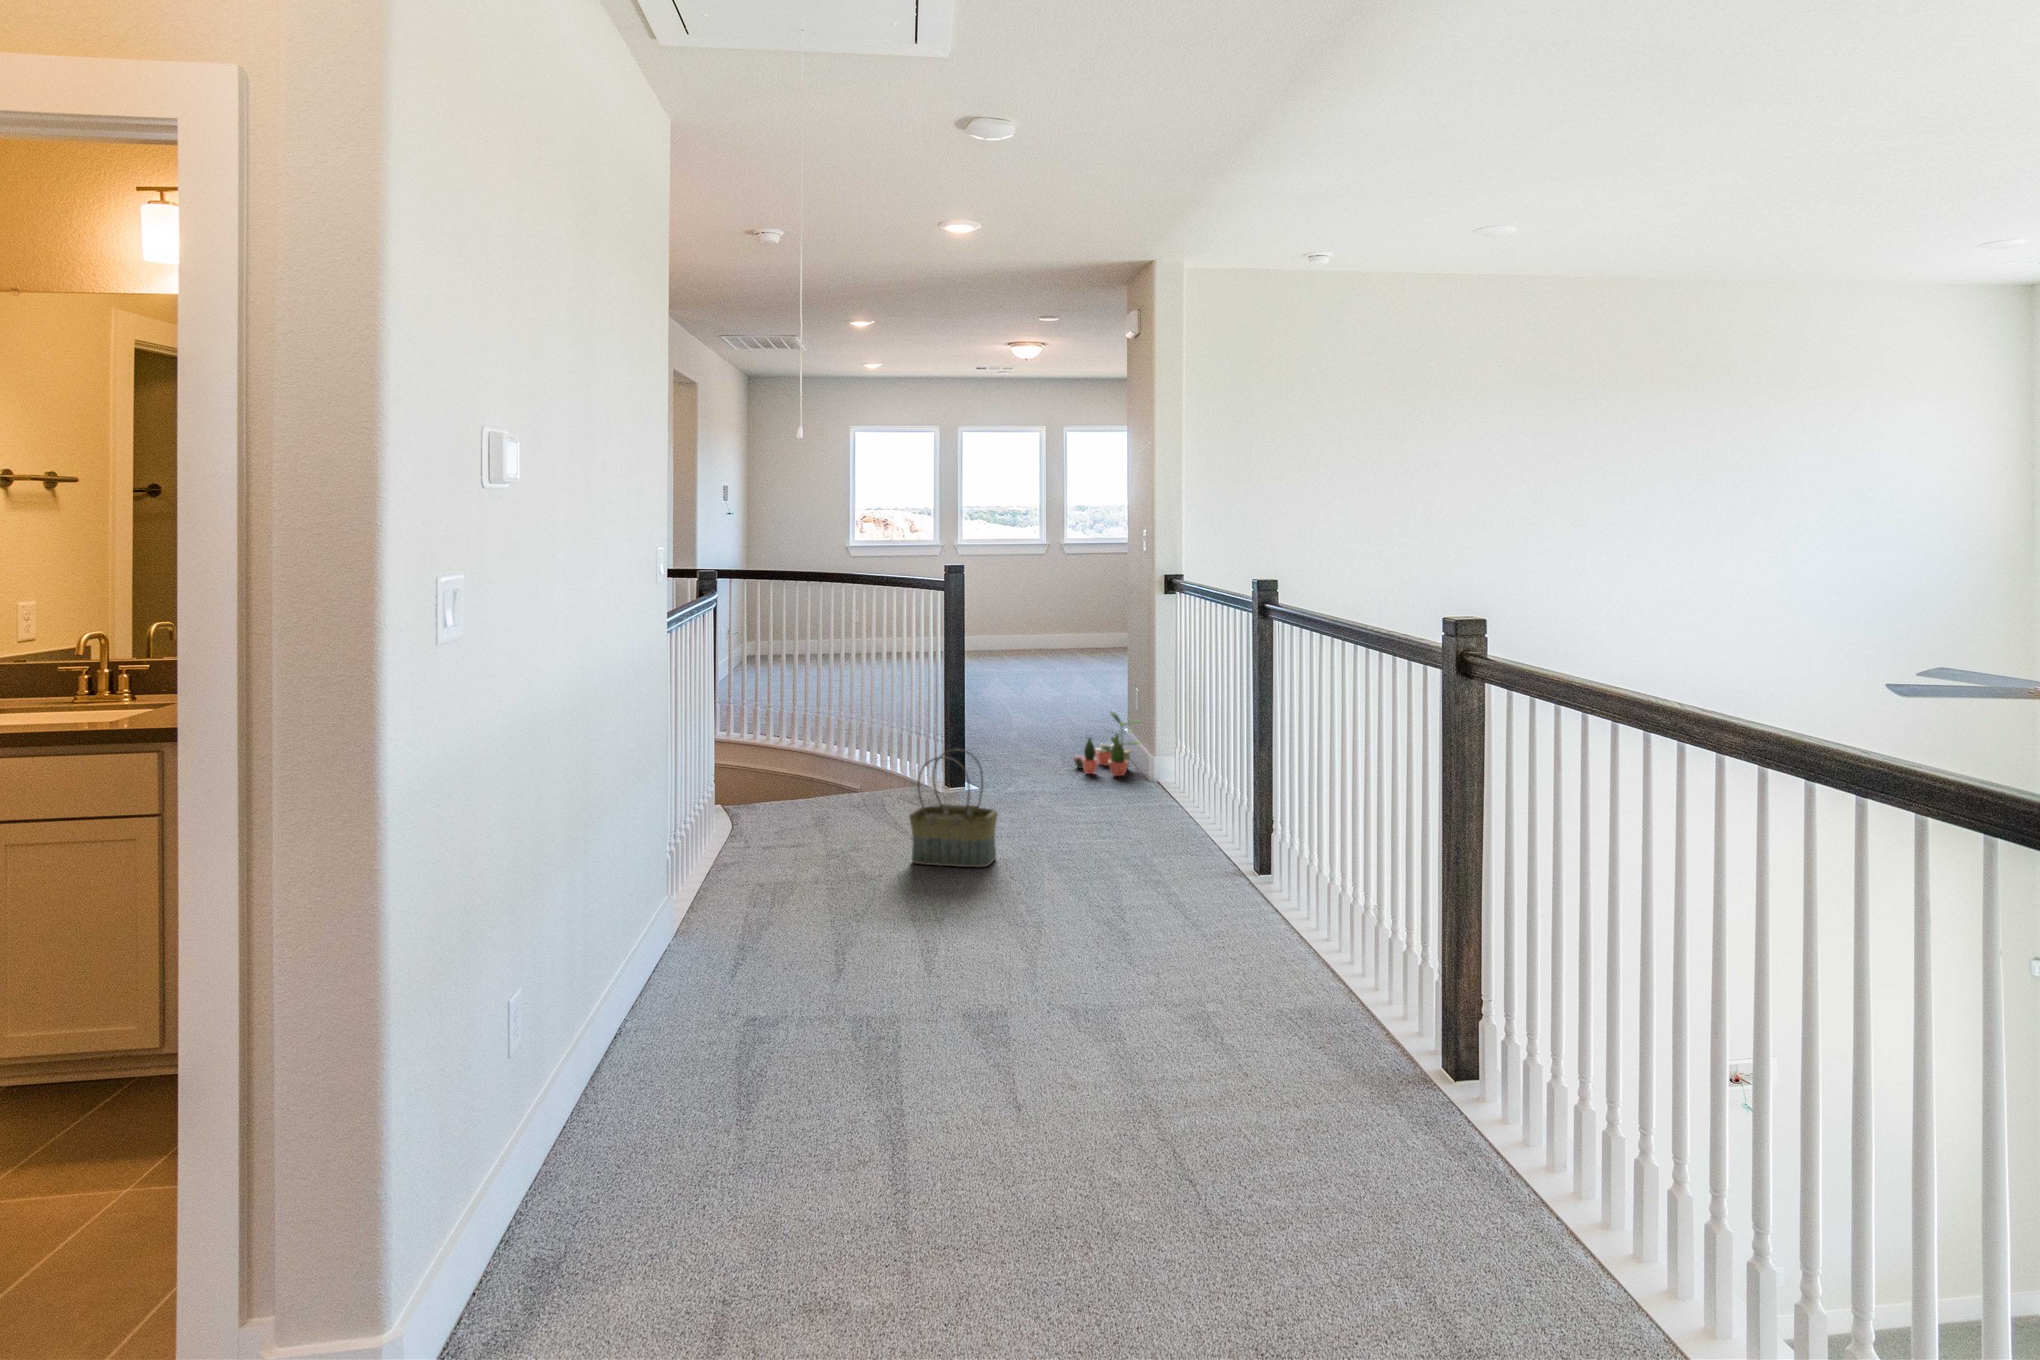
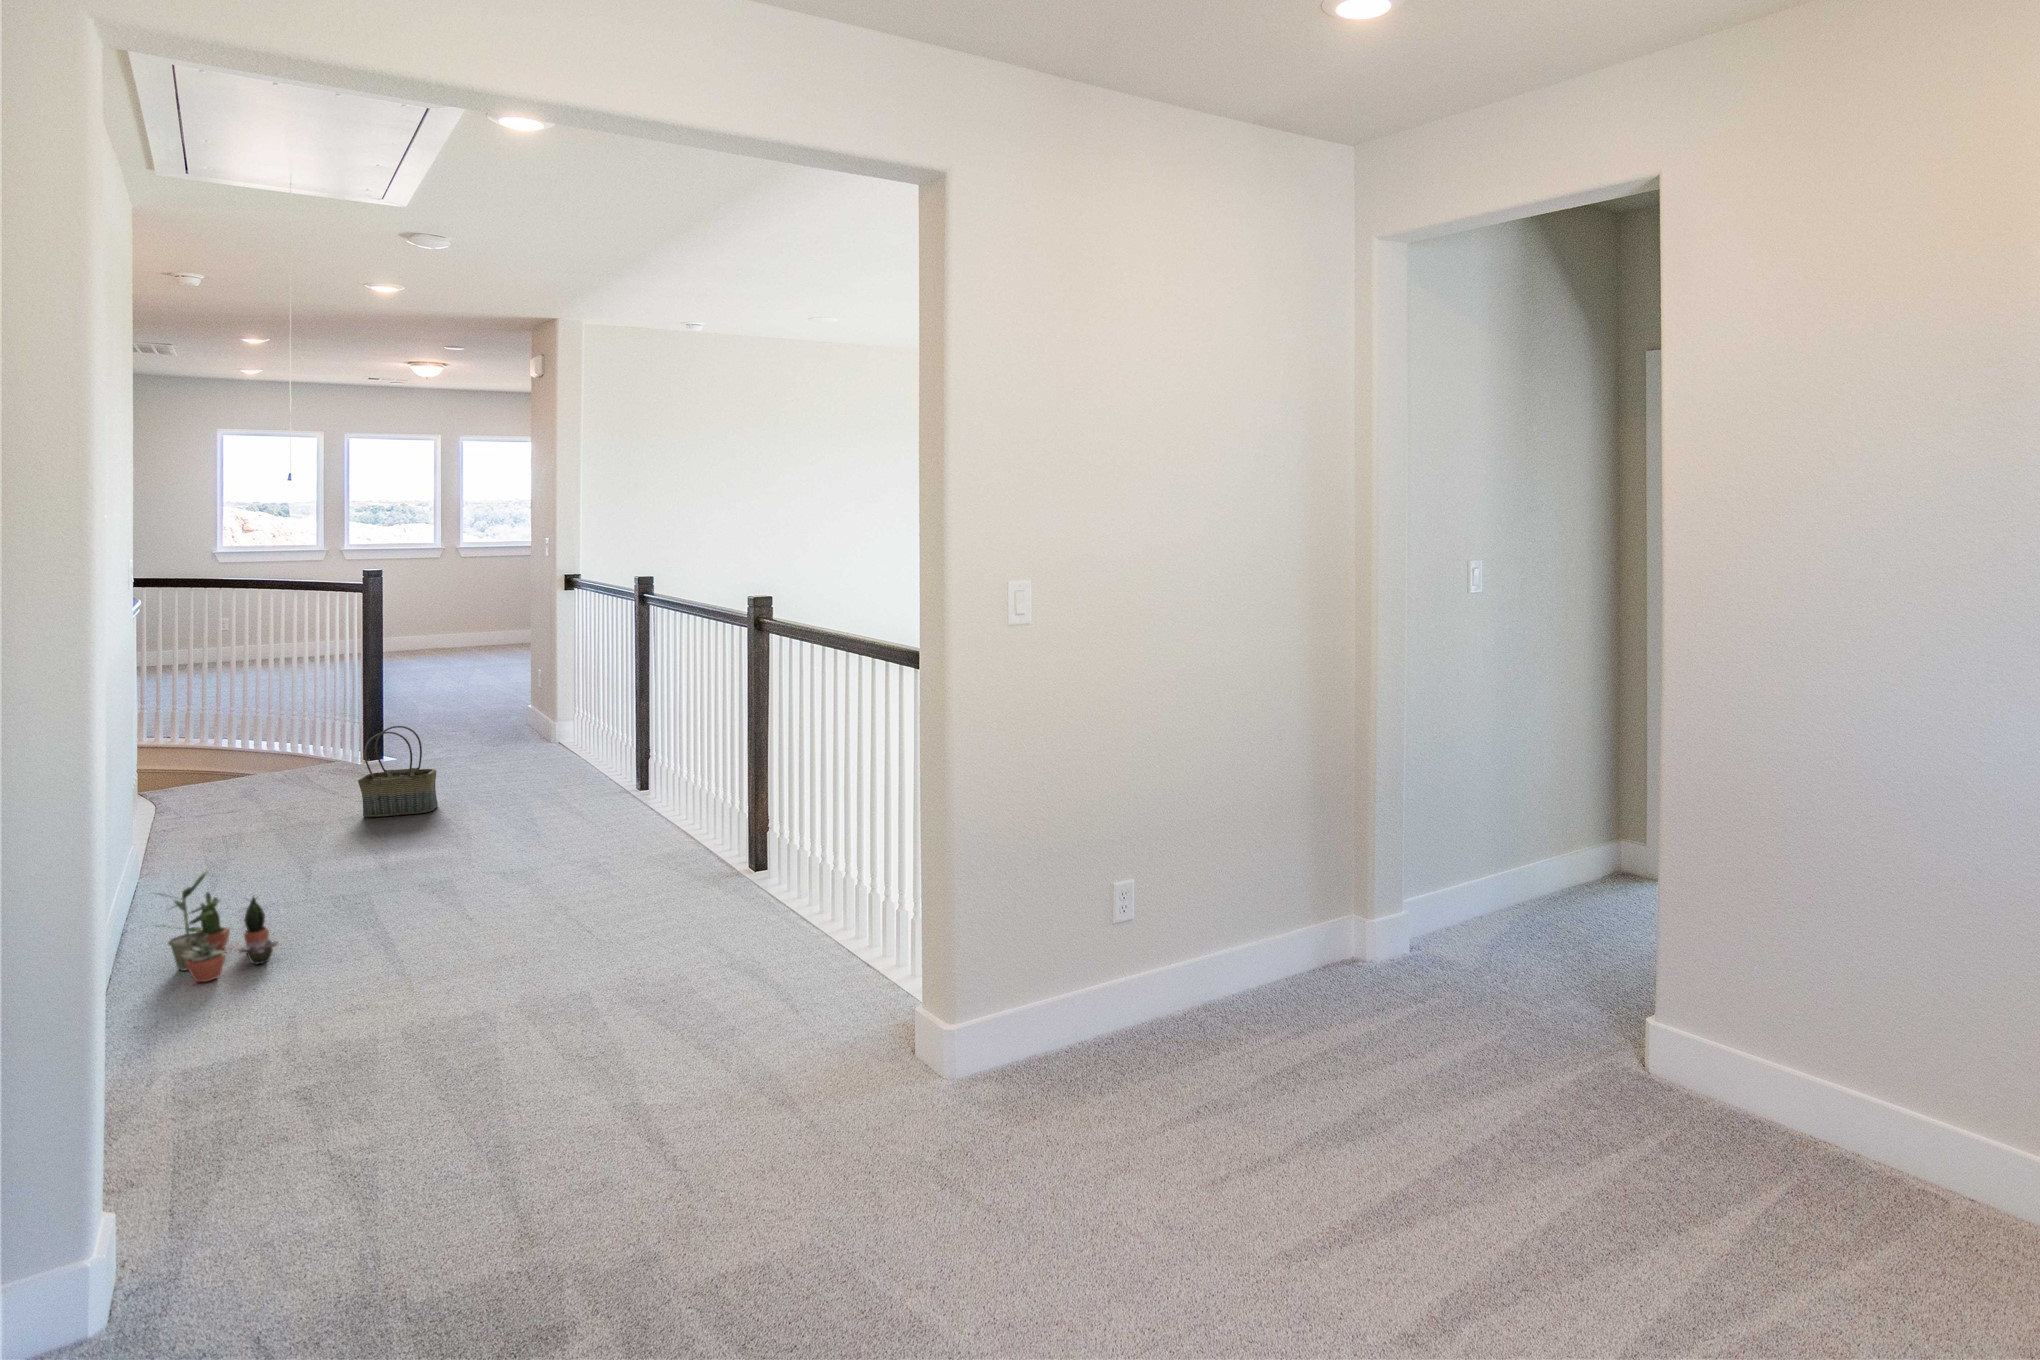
potted plant: present [1073,712,1139,776] -> present [158,872,278,982]

